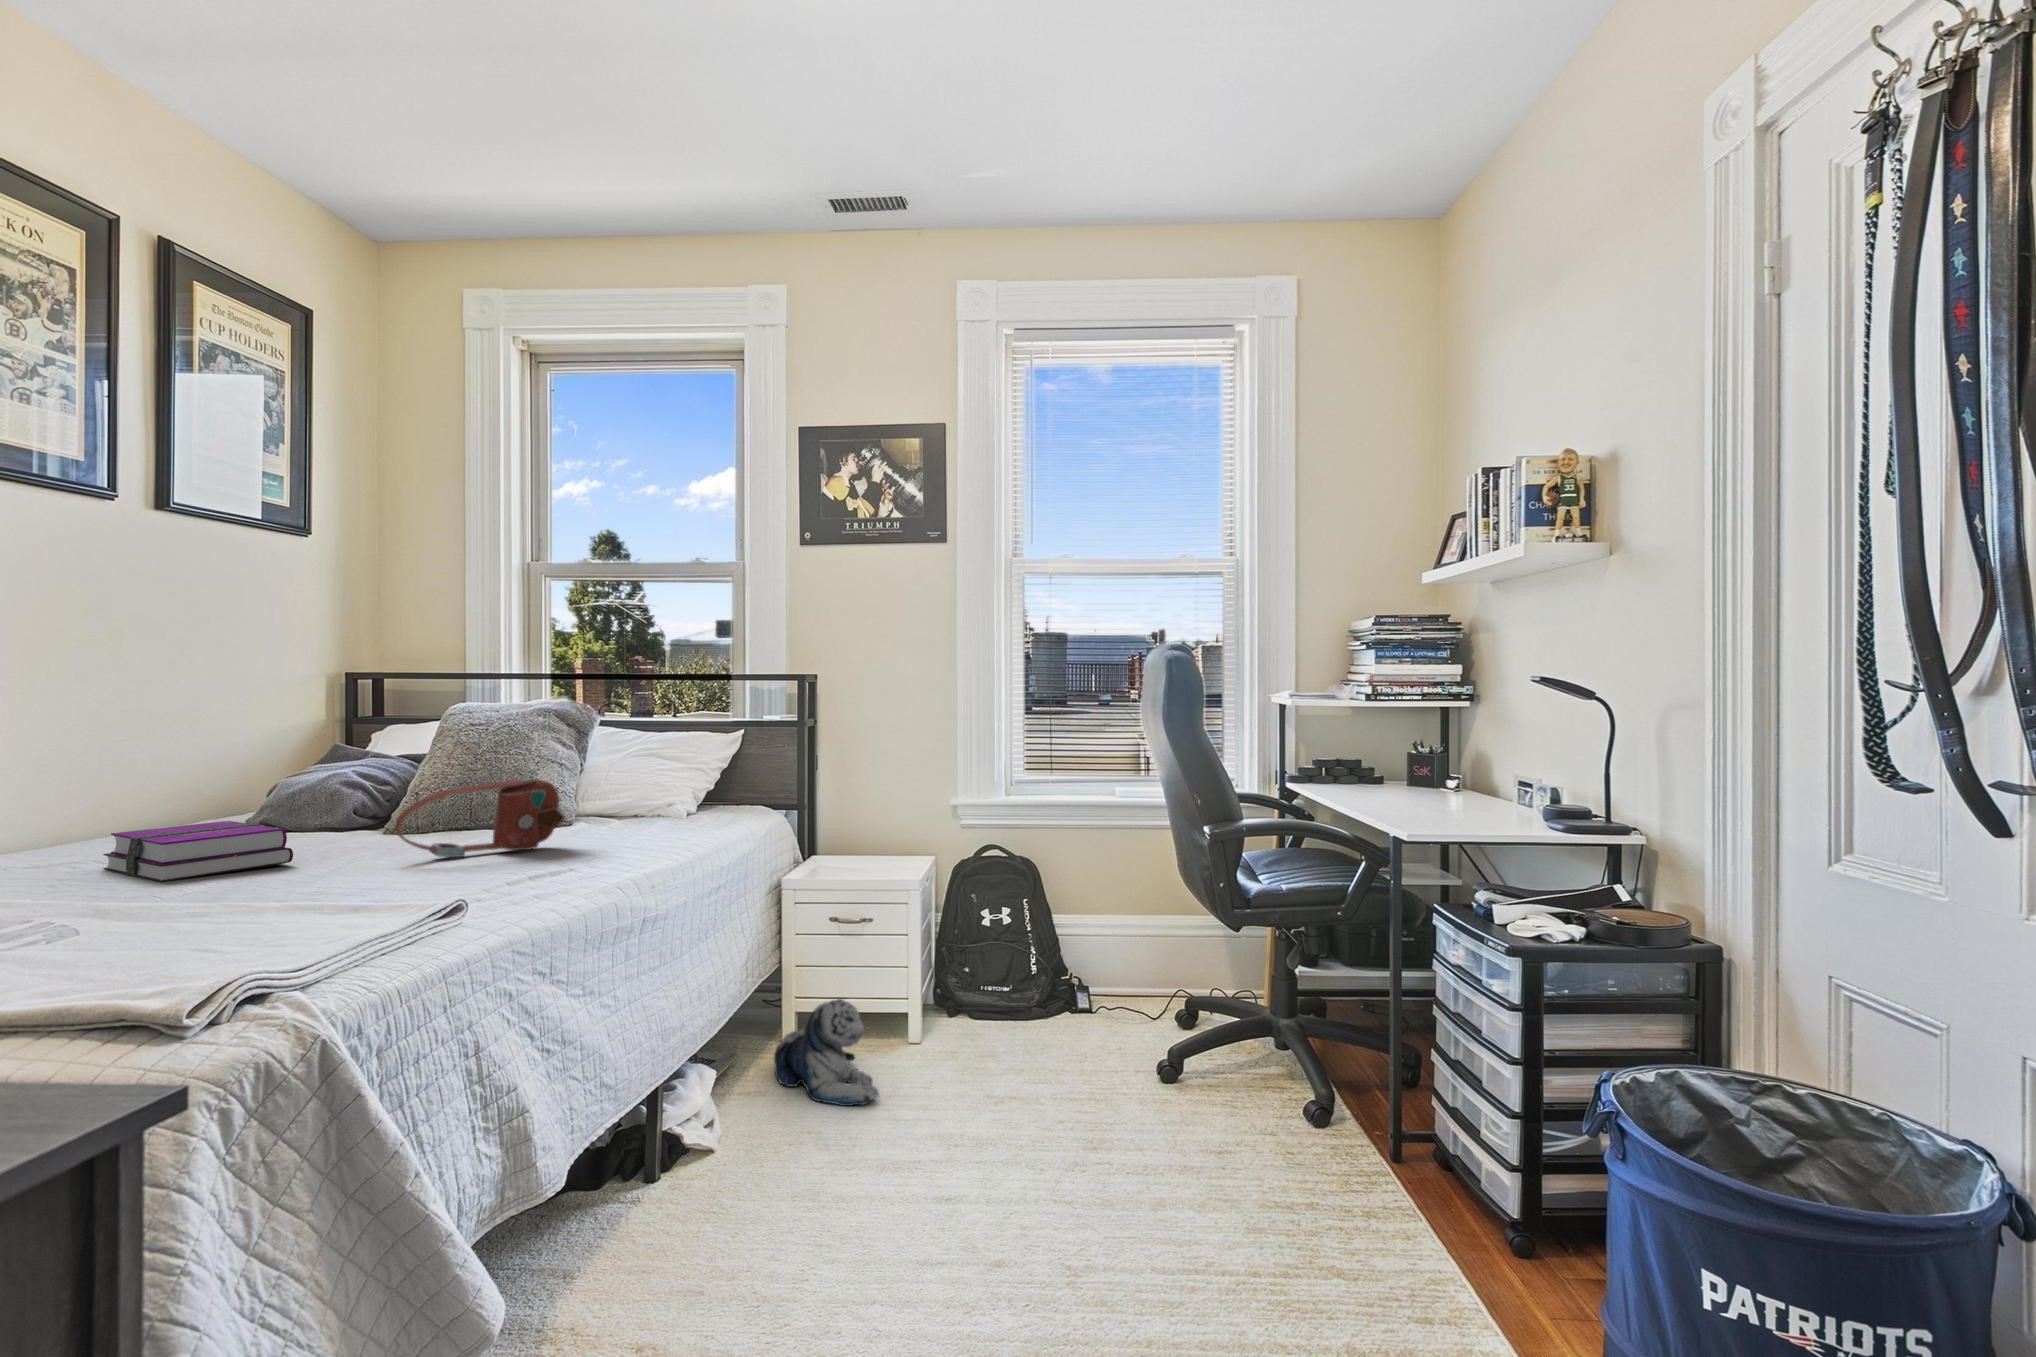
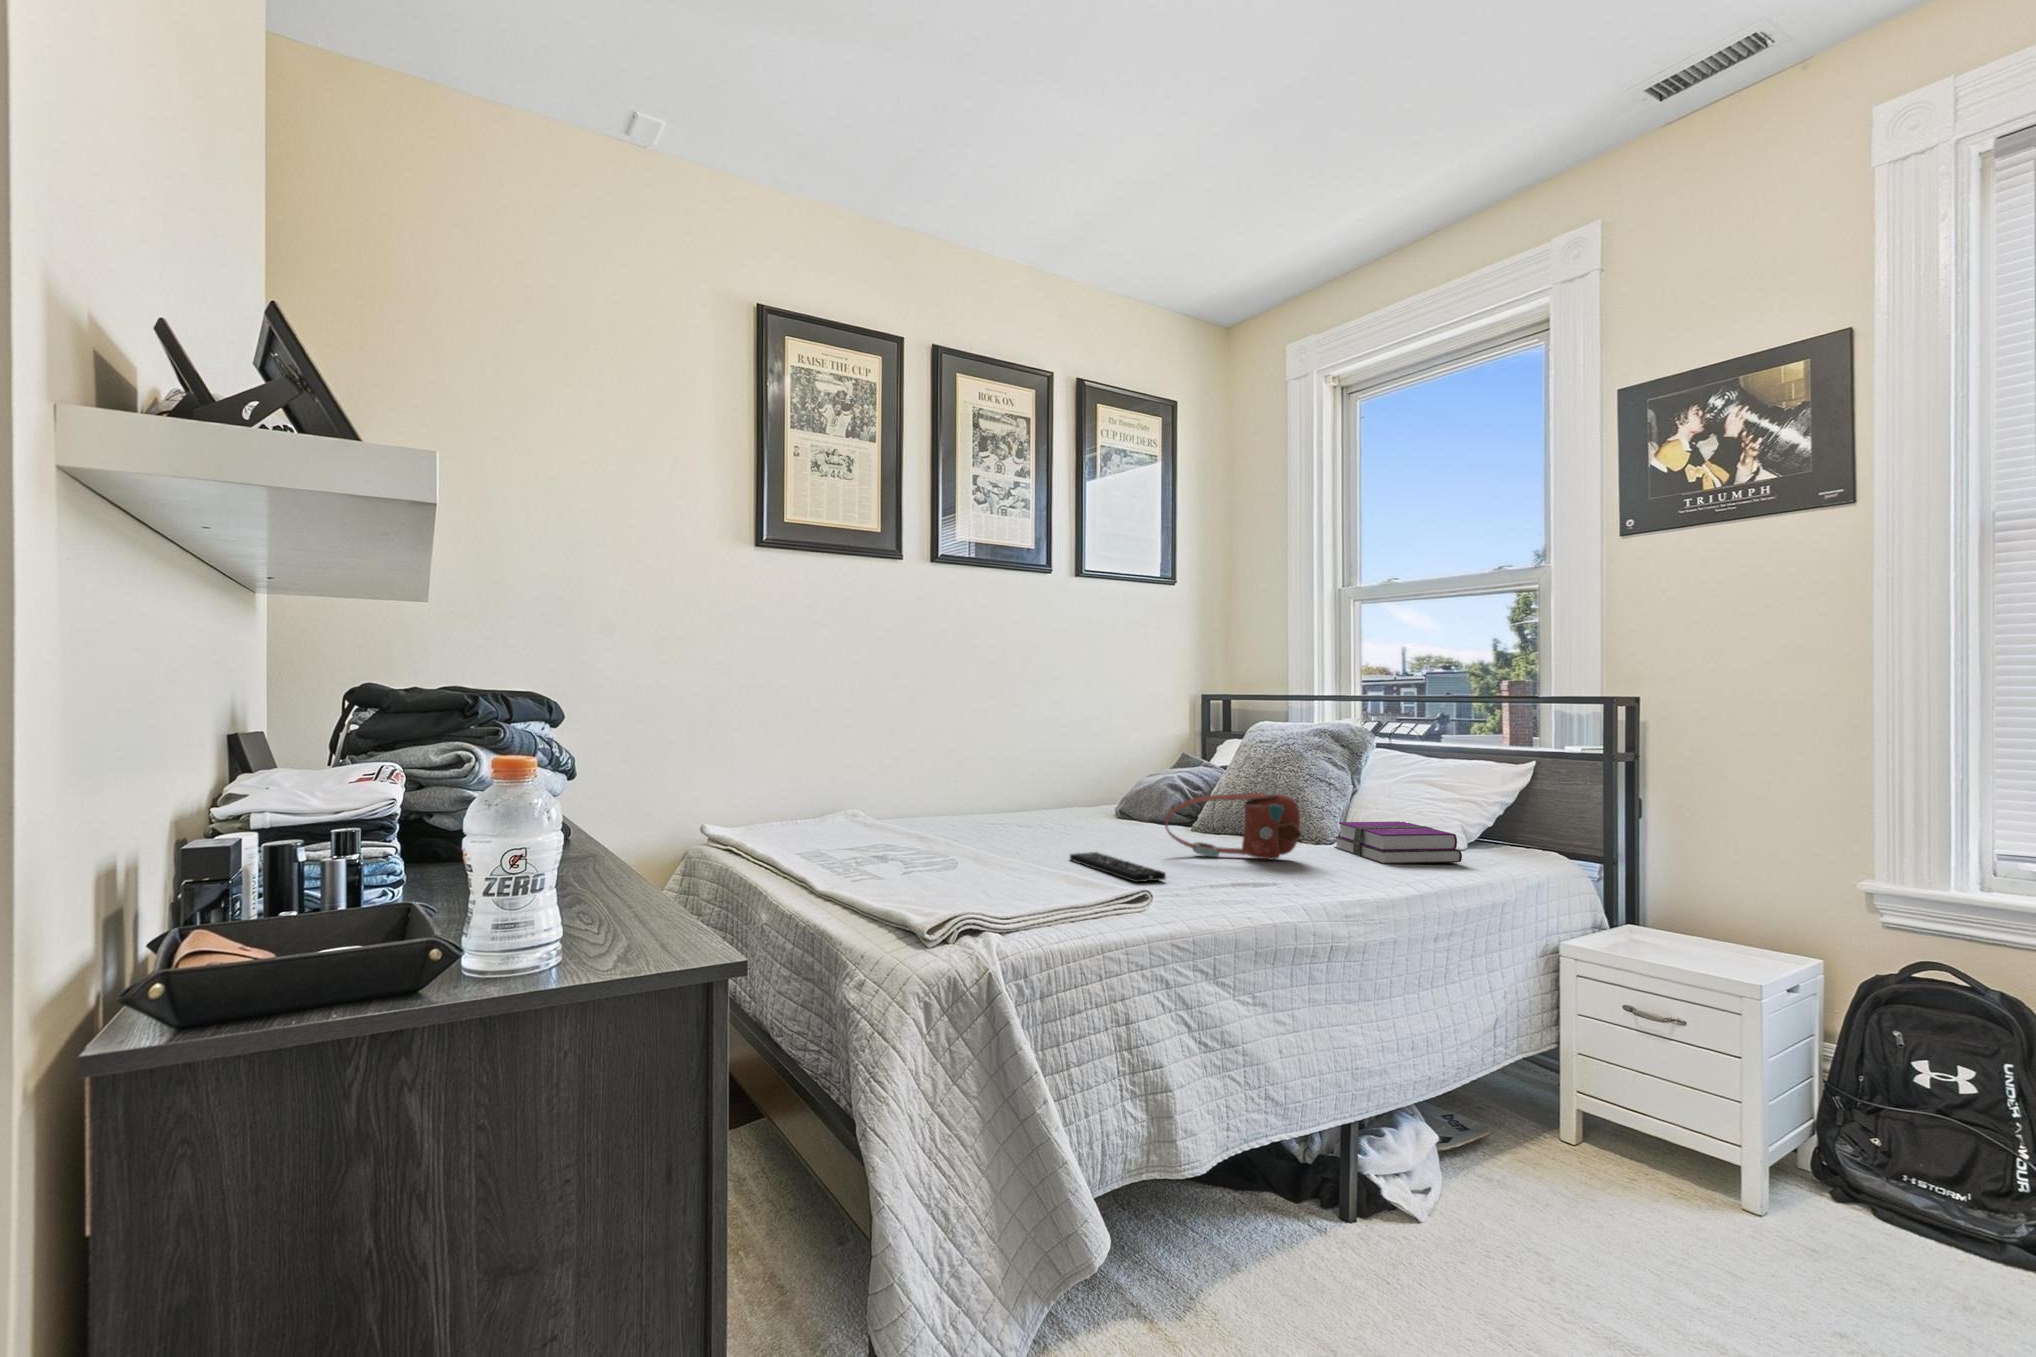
hardback book: present [103,821,293,882] -> present [1334,821,1462,864]
remote control: none [269,874,445,897] -> present [1070,852,1166,882]
plush toy: present [774,999,879,1106] -> none [1532,1104,1656,1255]

